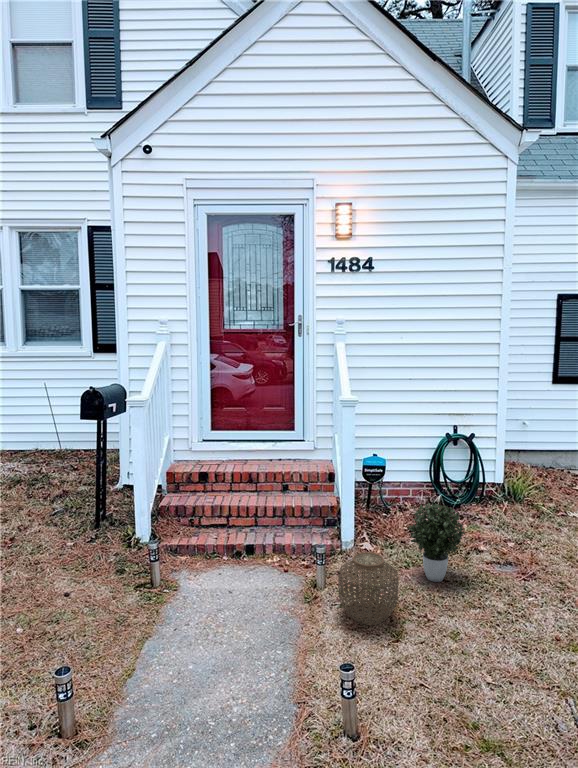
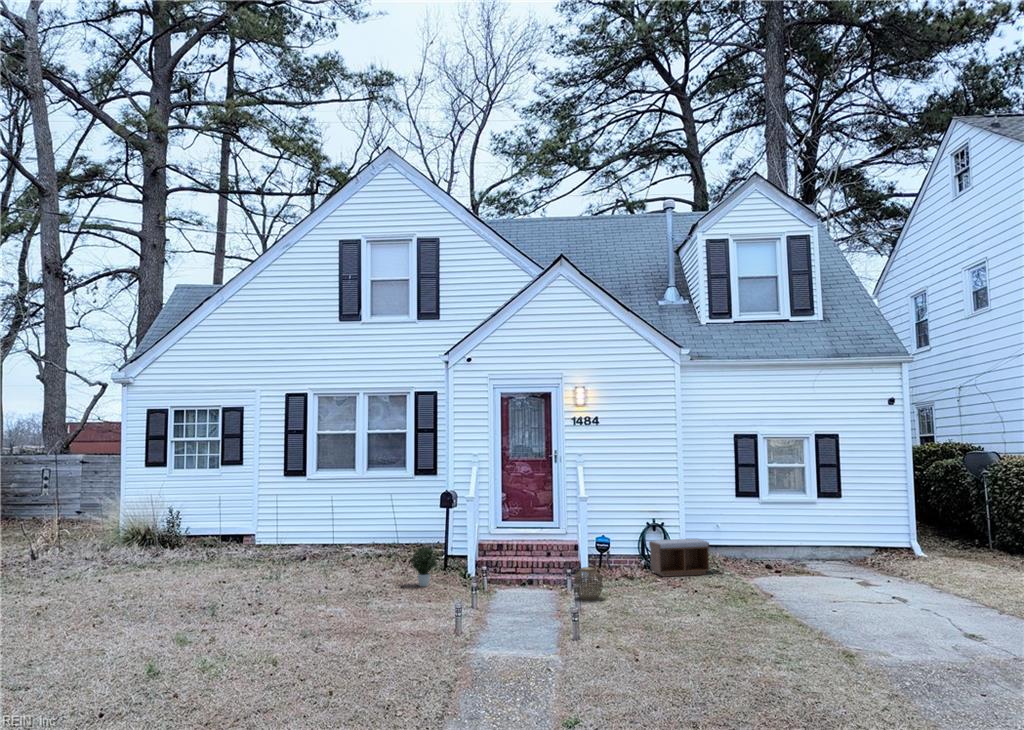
bench: none [448,458,551,526] -> present [649,539,710,577]
potted plant: present [408,503,465,582] -> present [410,547,437,587]

